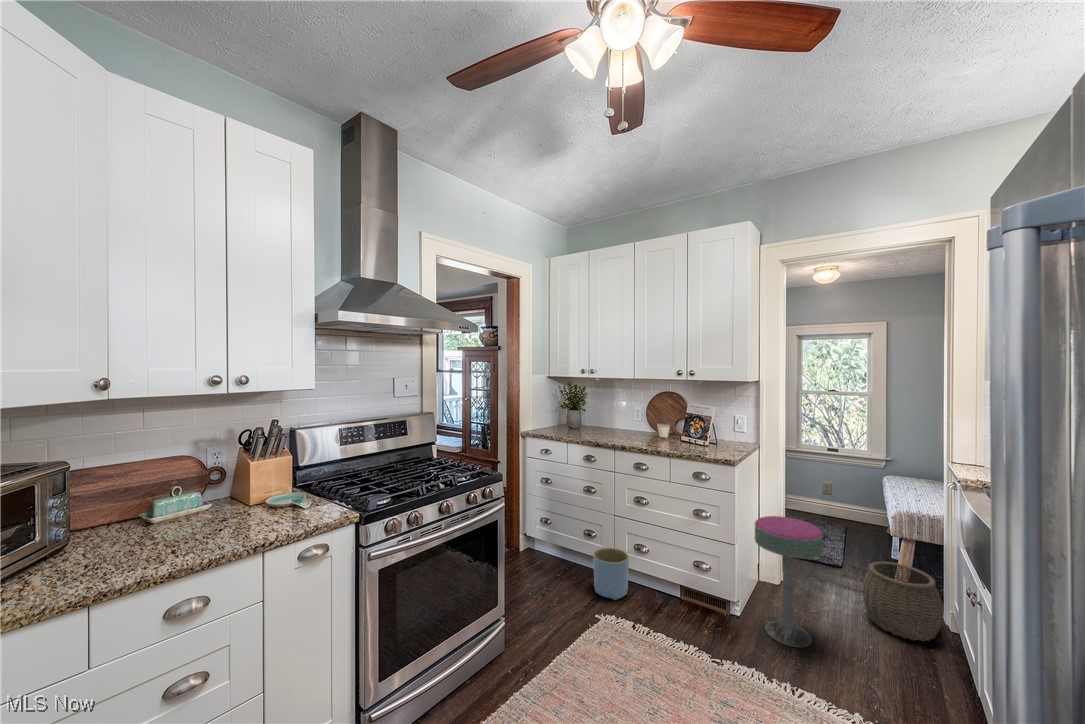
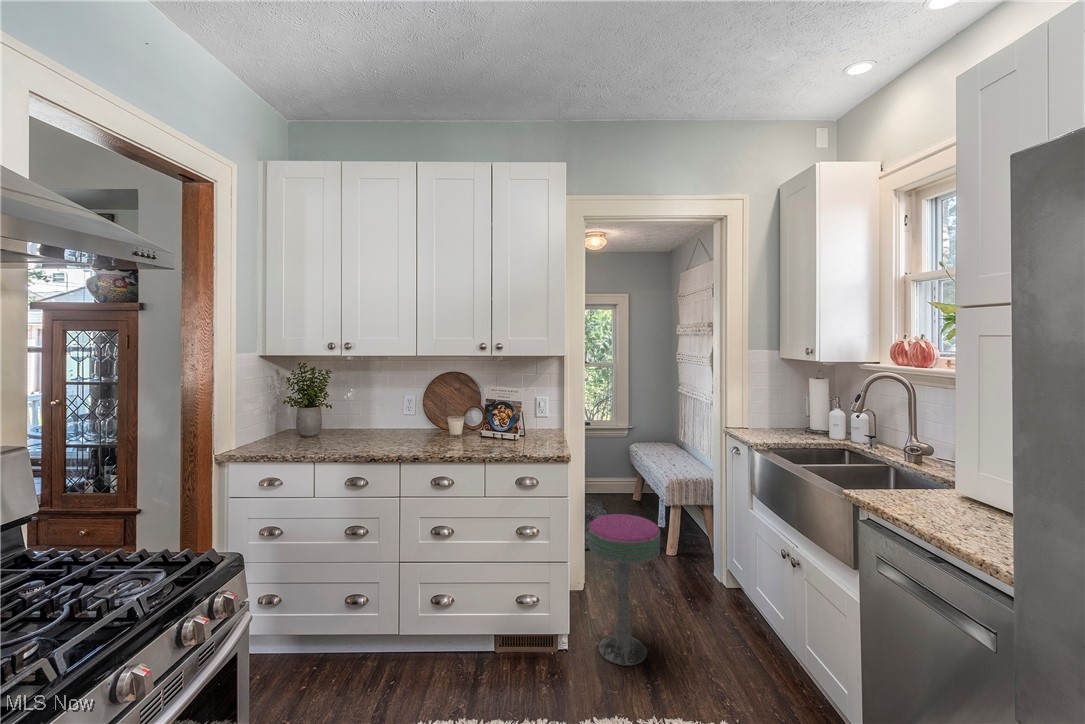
planter: present [593,548,629,600] -> none [371,611,428,694]
woven basket: present [862,562,944,641] -> none [664,536,730,611]

